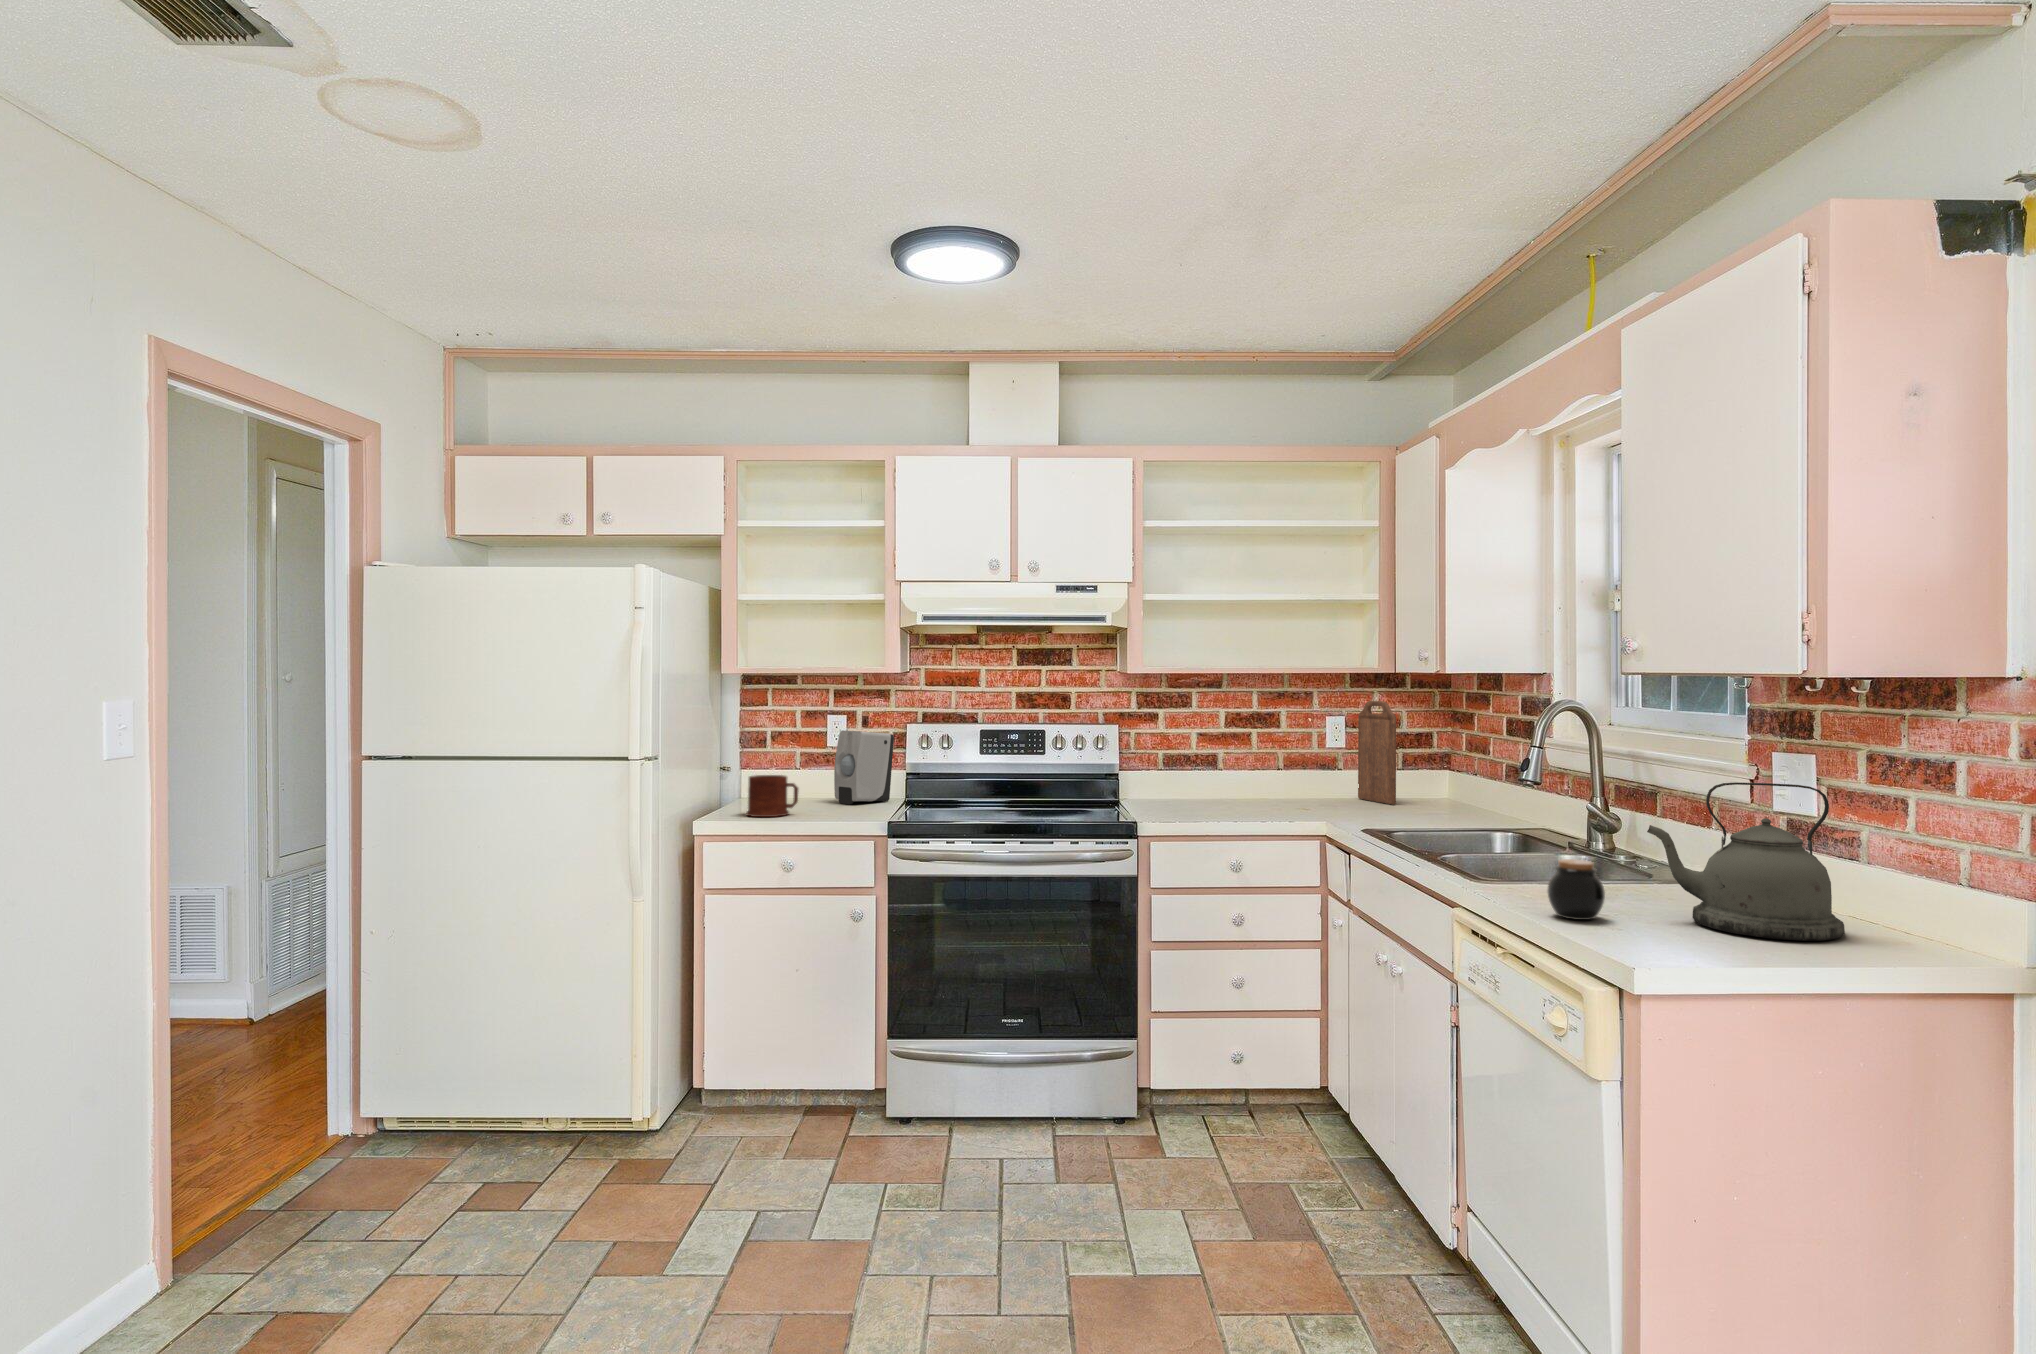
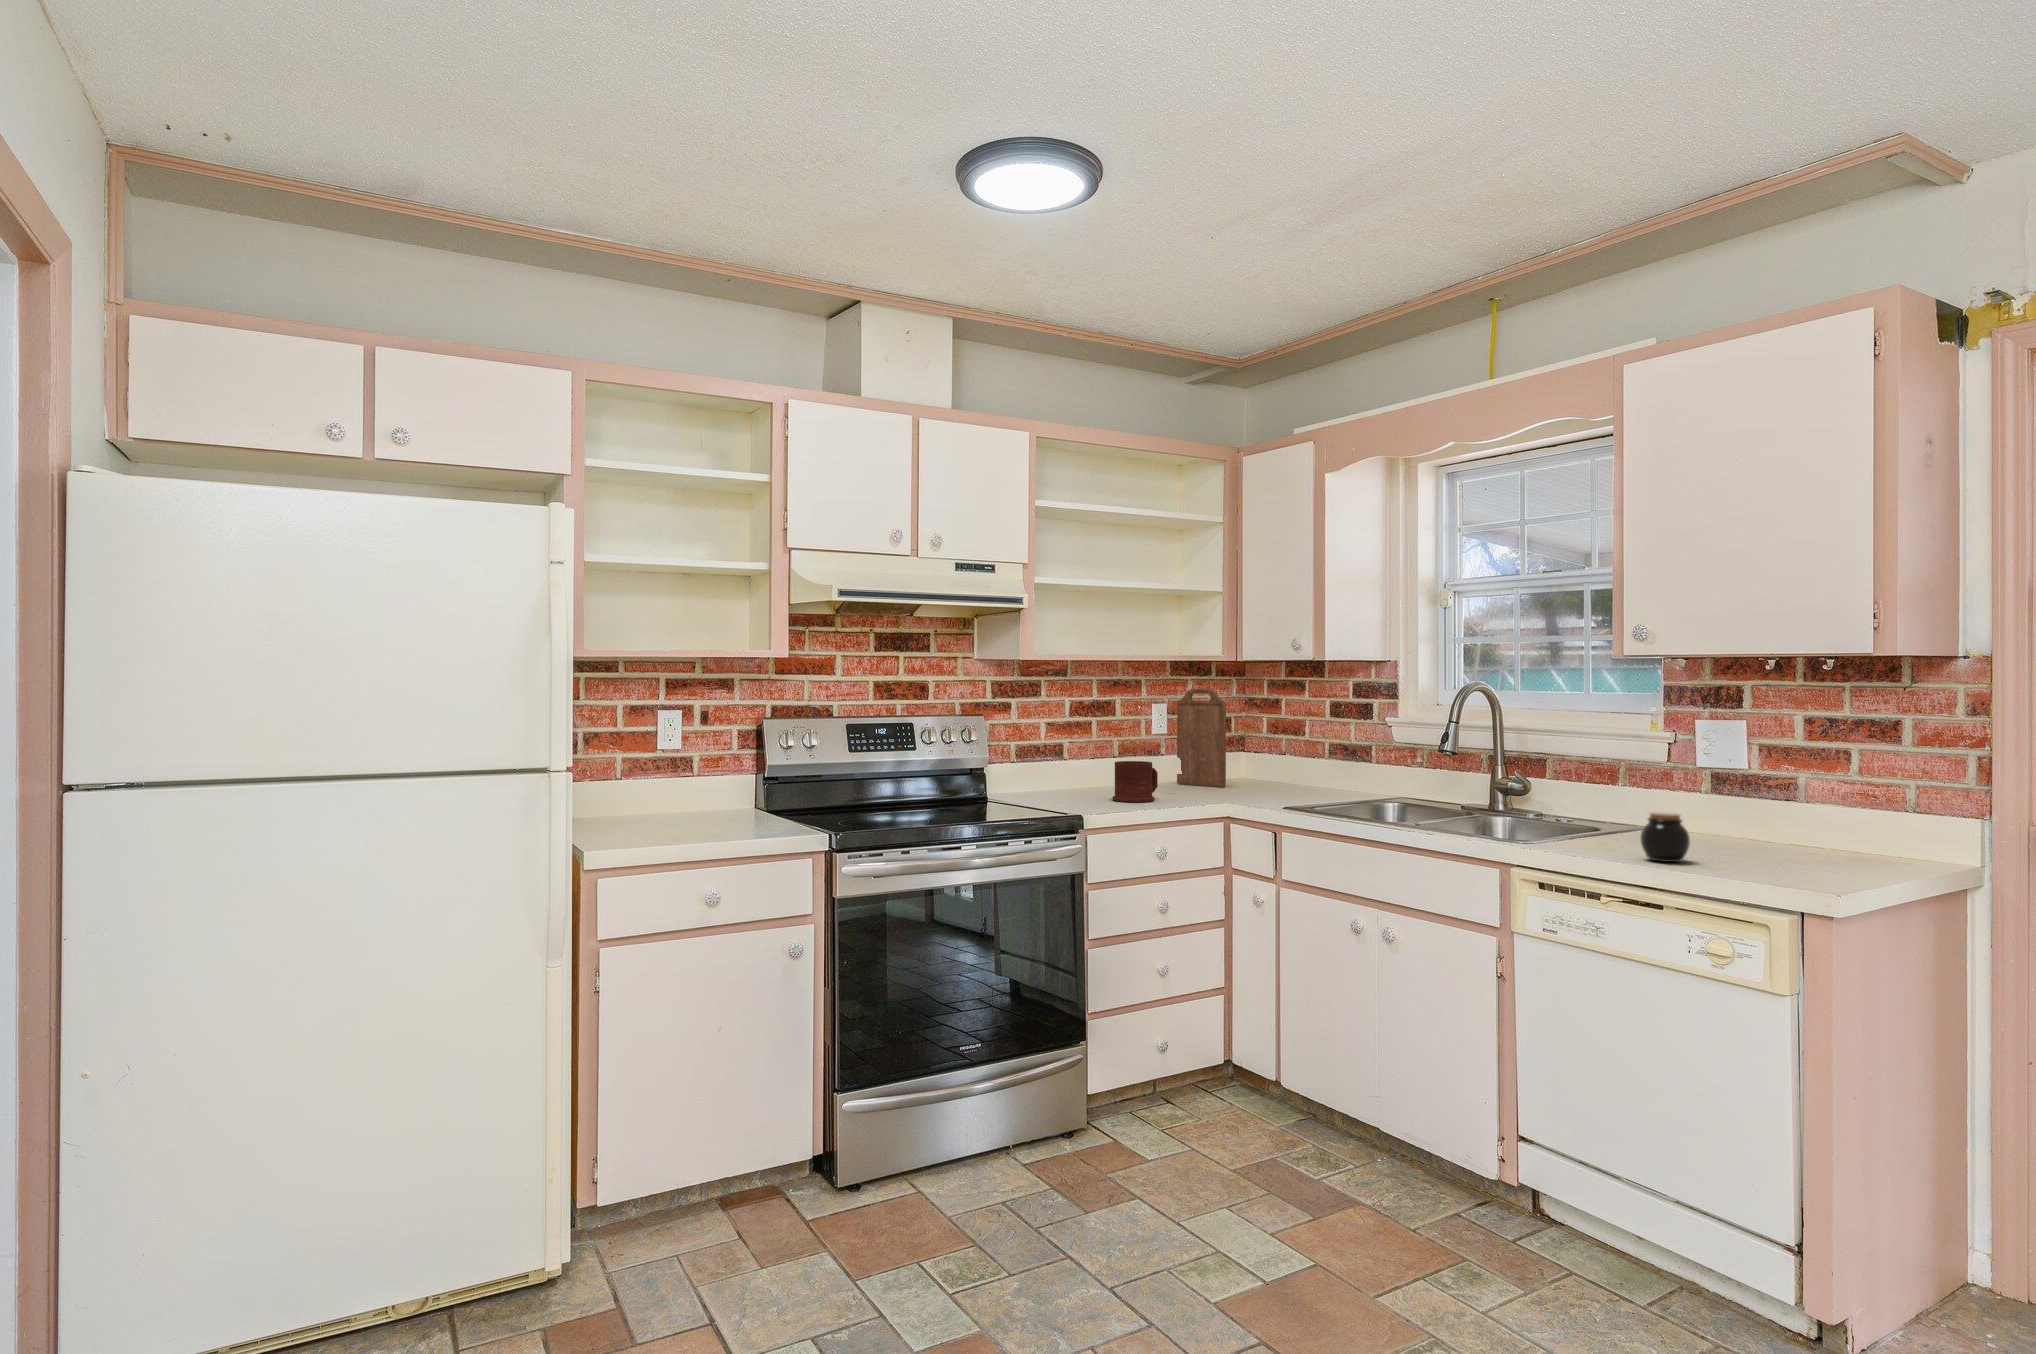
soap dispenser: present [834,730,894,804] -> none [679,728,743,819]
mug: present [746,775,798,817] -> present [1112,761,1158,802]
kettle: present [1647,782,1845,941] -> none [1700,742,1837,862]

